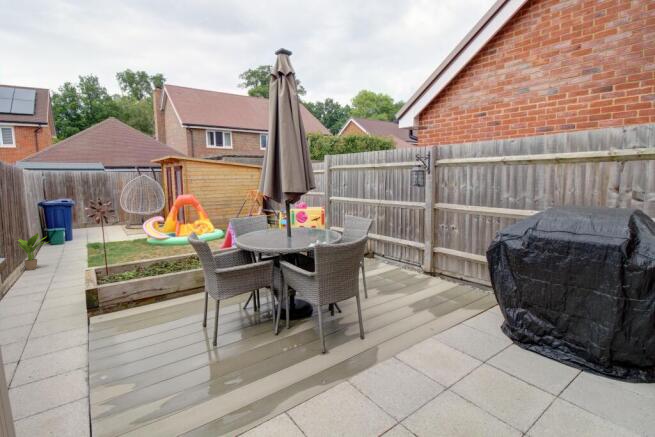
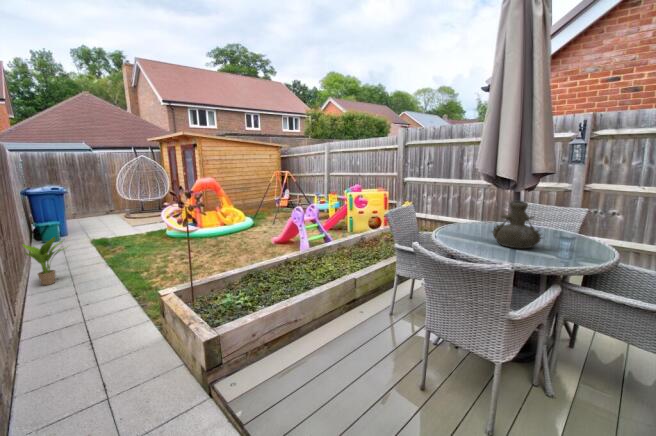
vase: none [281,211,306,243] -> present [492,201,541,249]

